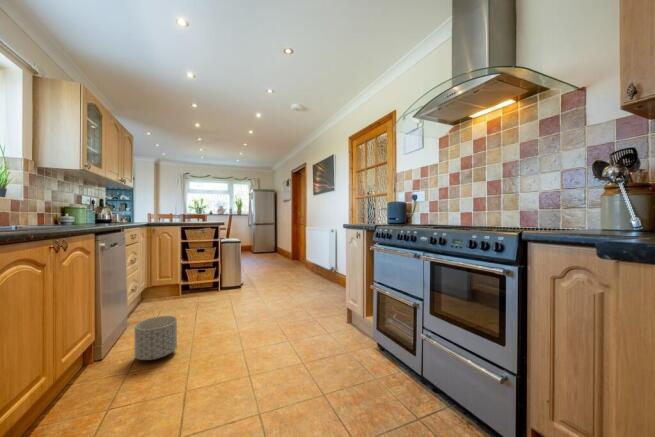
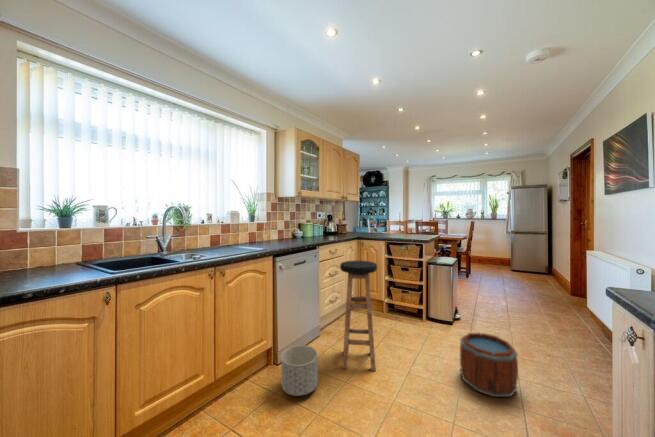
bar stool: none [172,236,213,333] -> present [340,261,377,371]
bucket: none [267,276,298,309] -> present [460,333,518,397]

